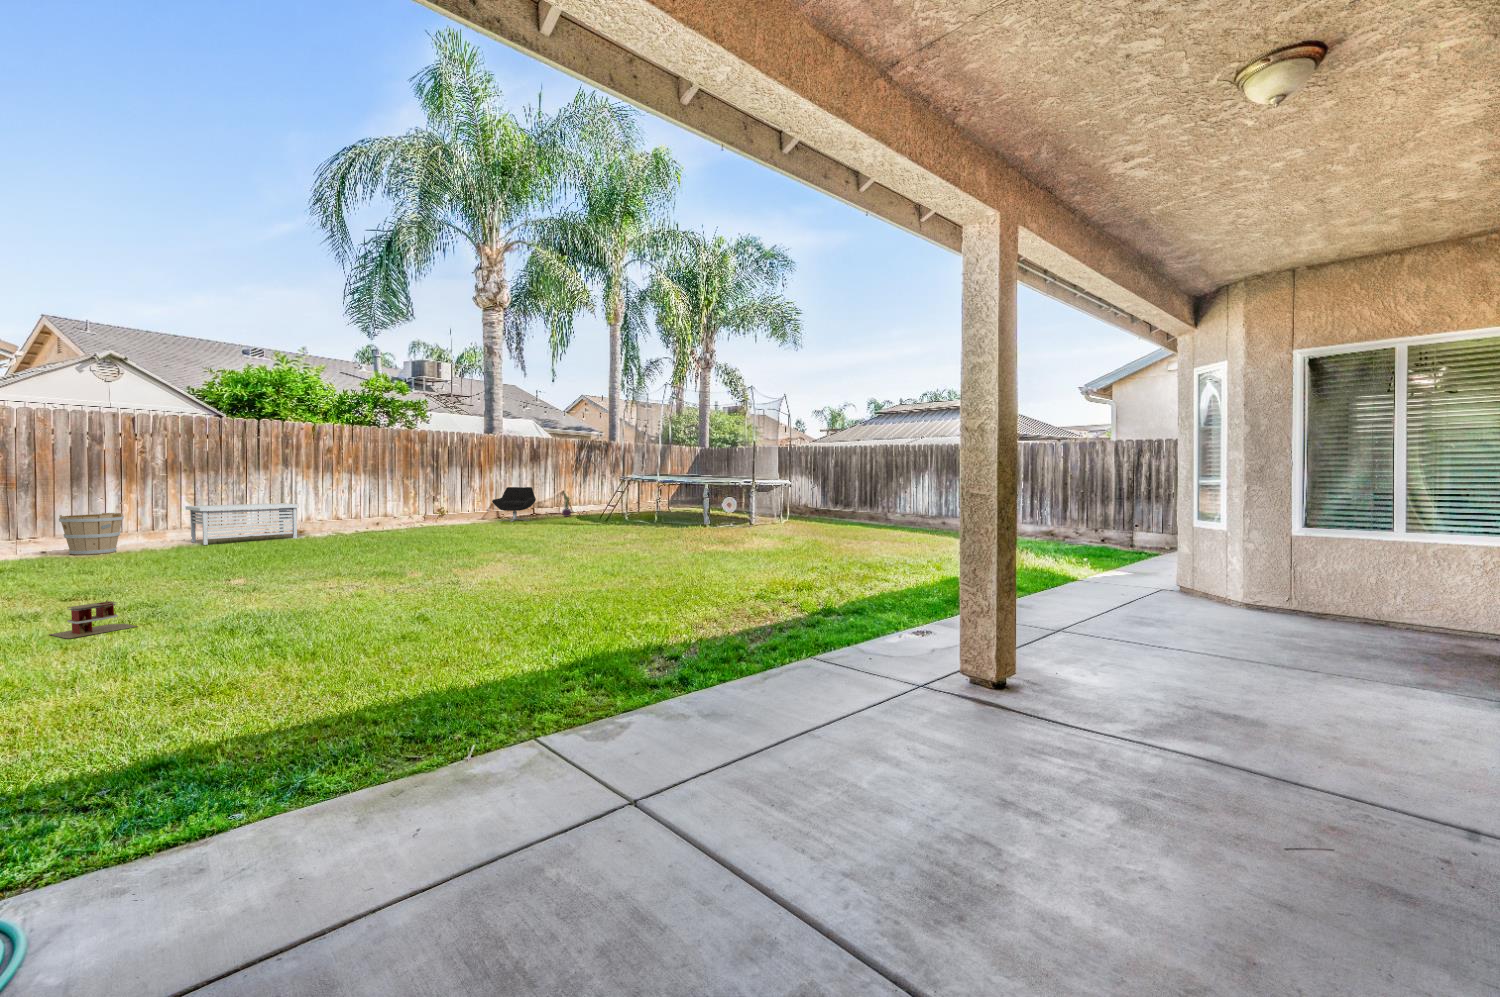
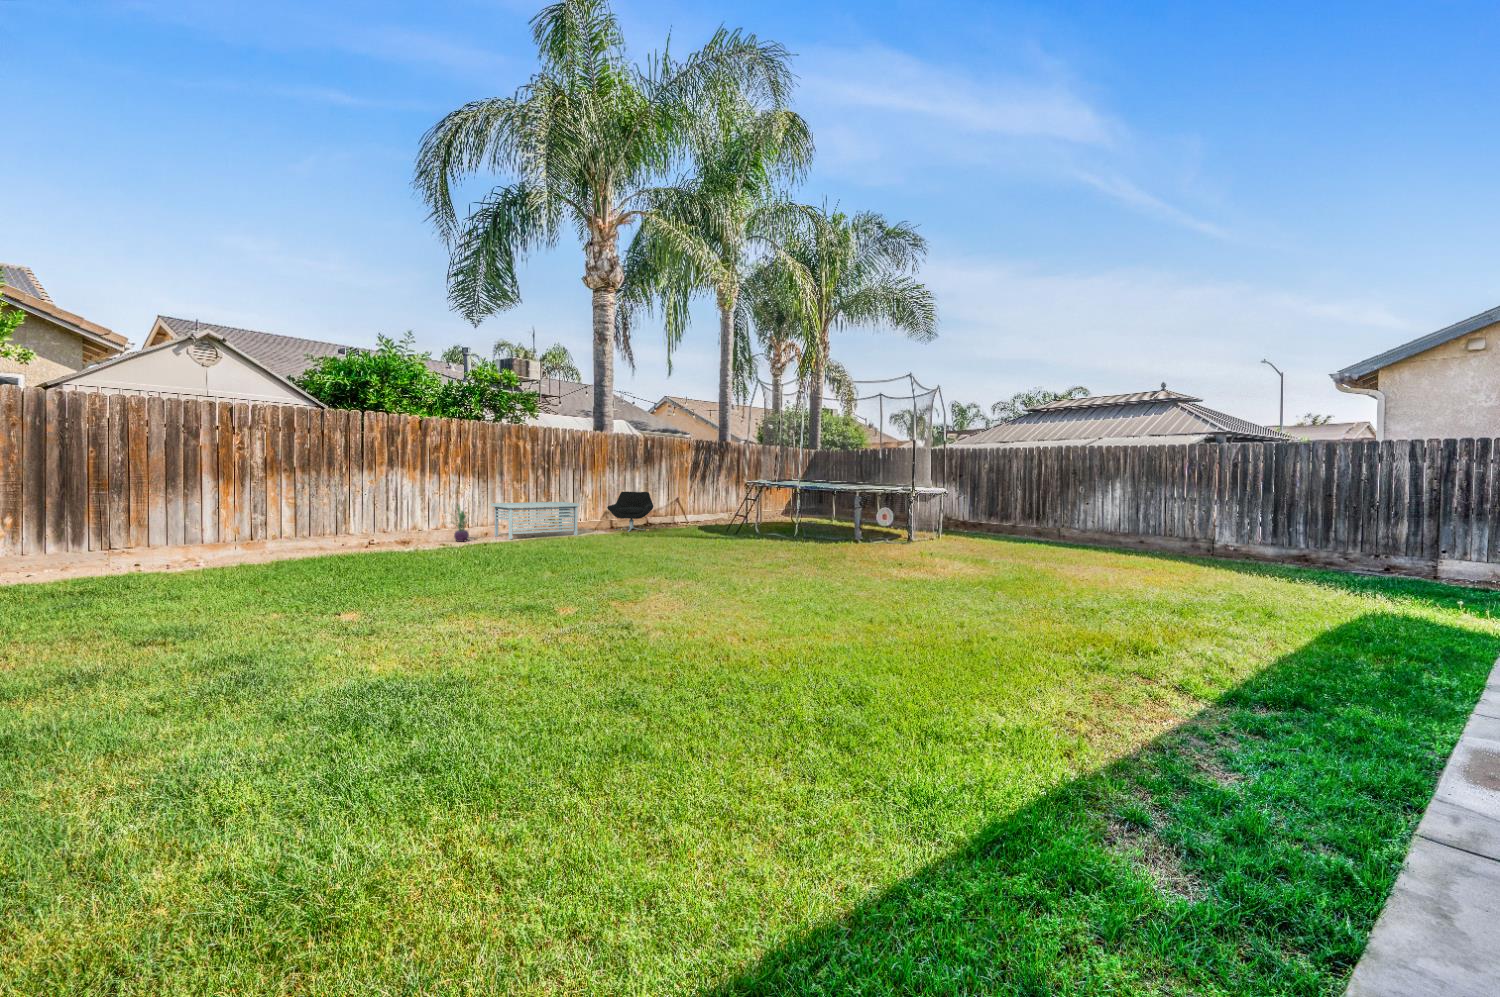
decorative plant: present [562,494,572,517] -> present [454,505,469,542]
storage bench: present [185,503,299,545] -> present [491,502,580,539]
wooden bucket: present [59,513,124,555] -> none [150,518,220,568]
toy house: present [49,600,137,639] -> none [112,657,234,720]

